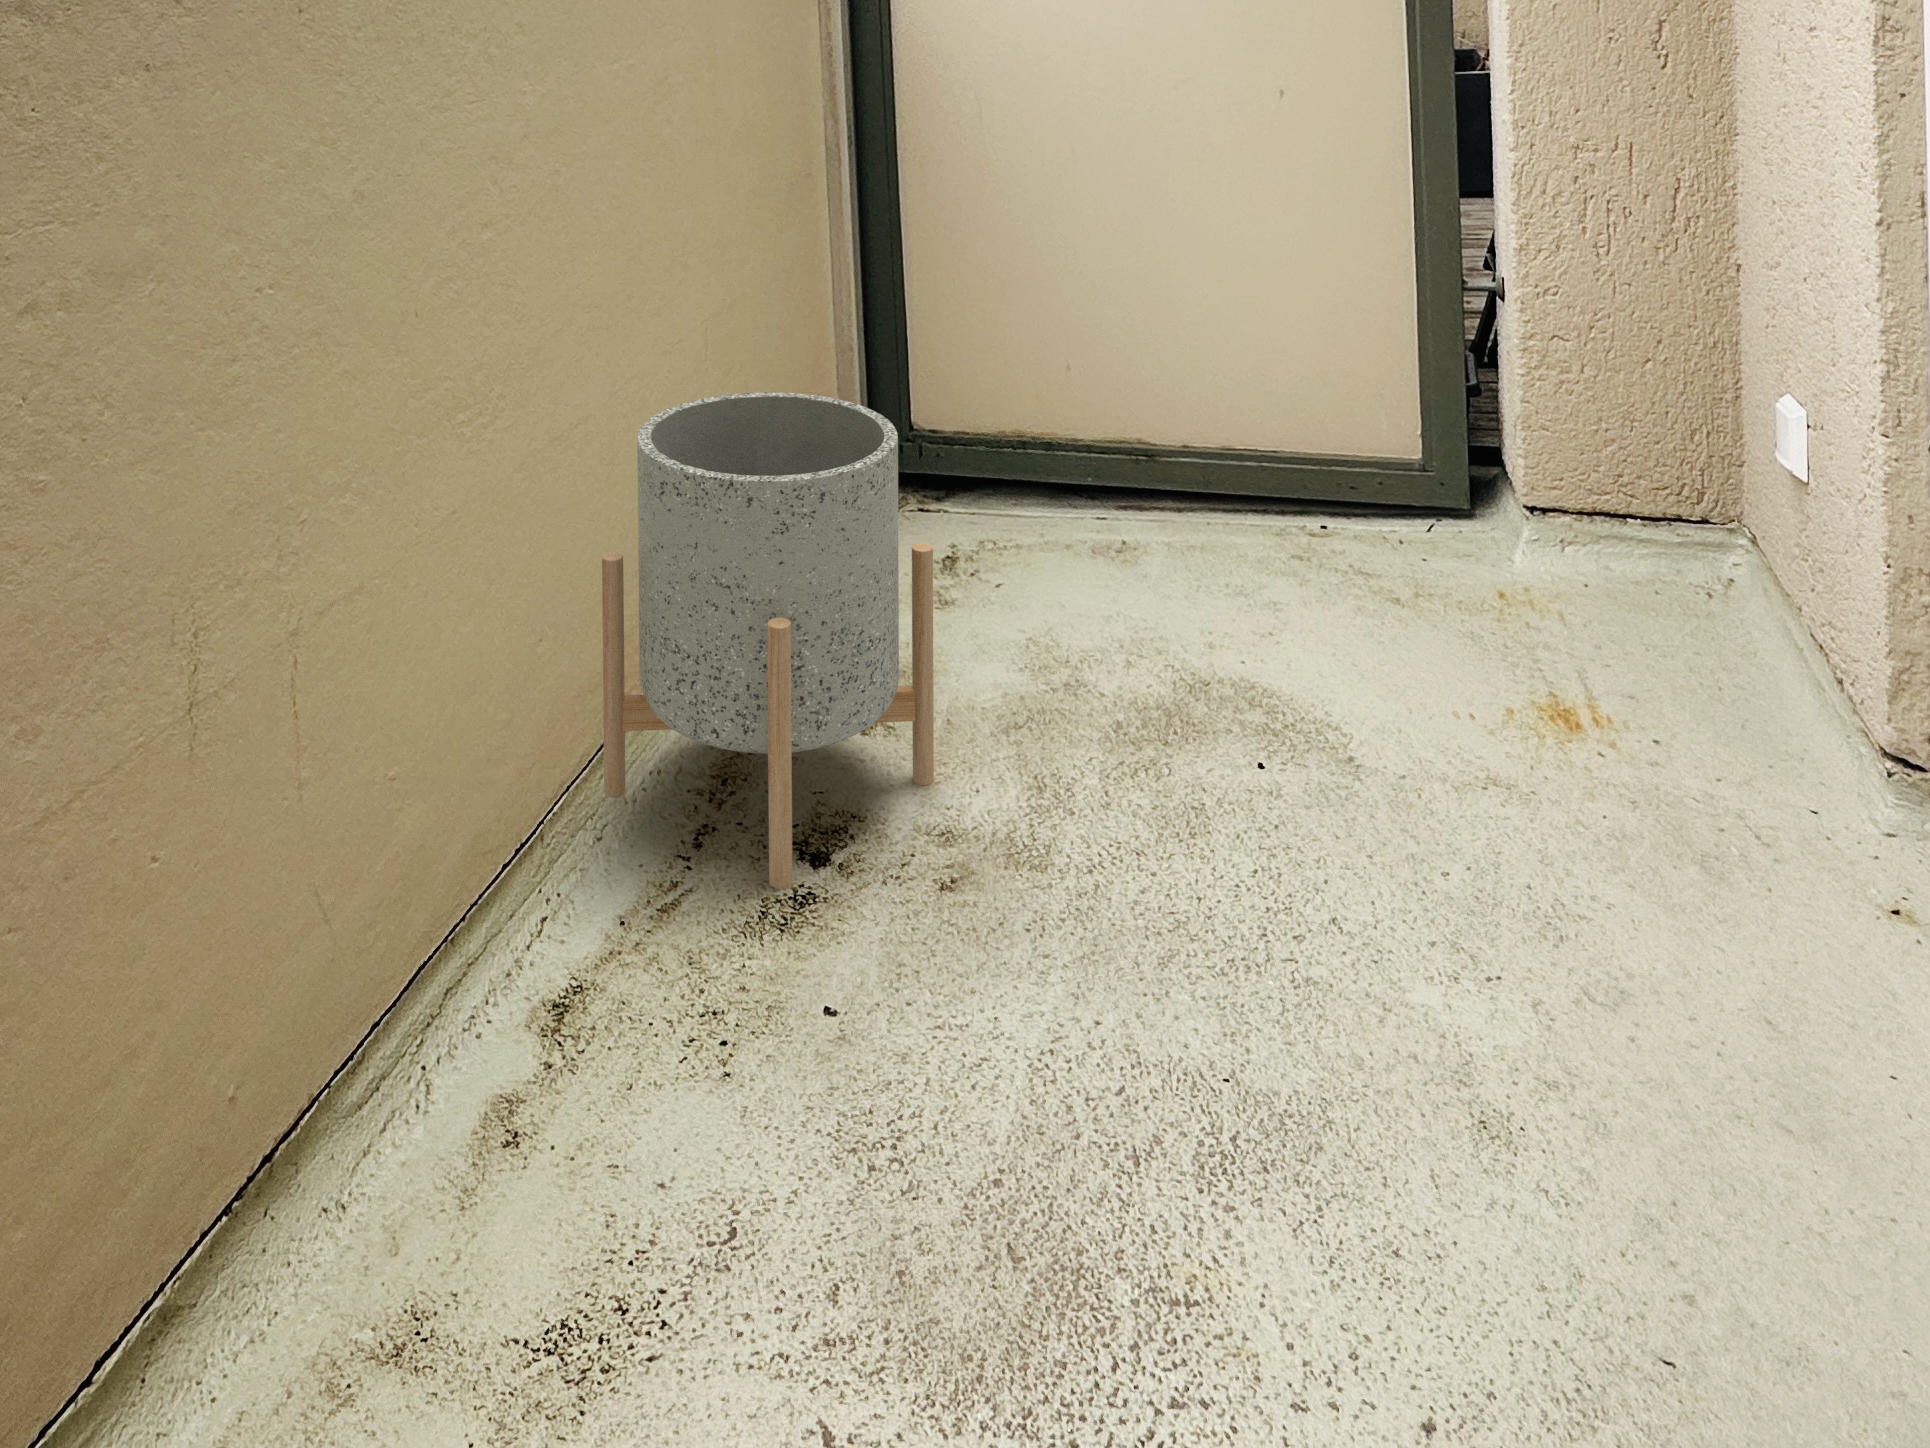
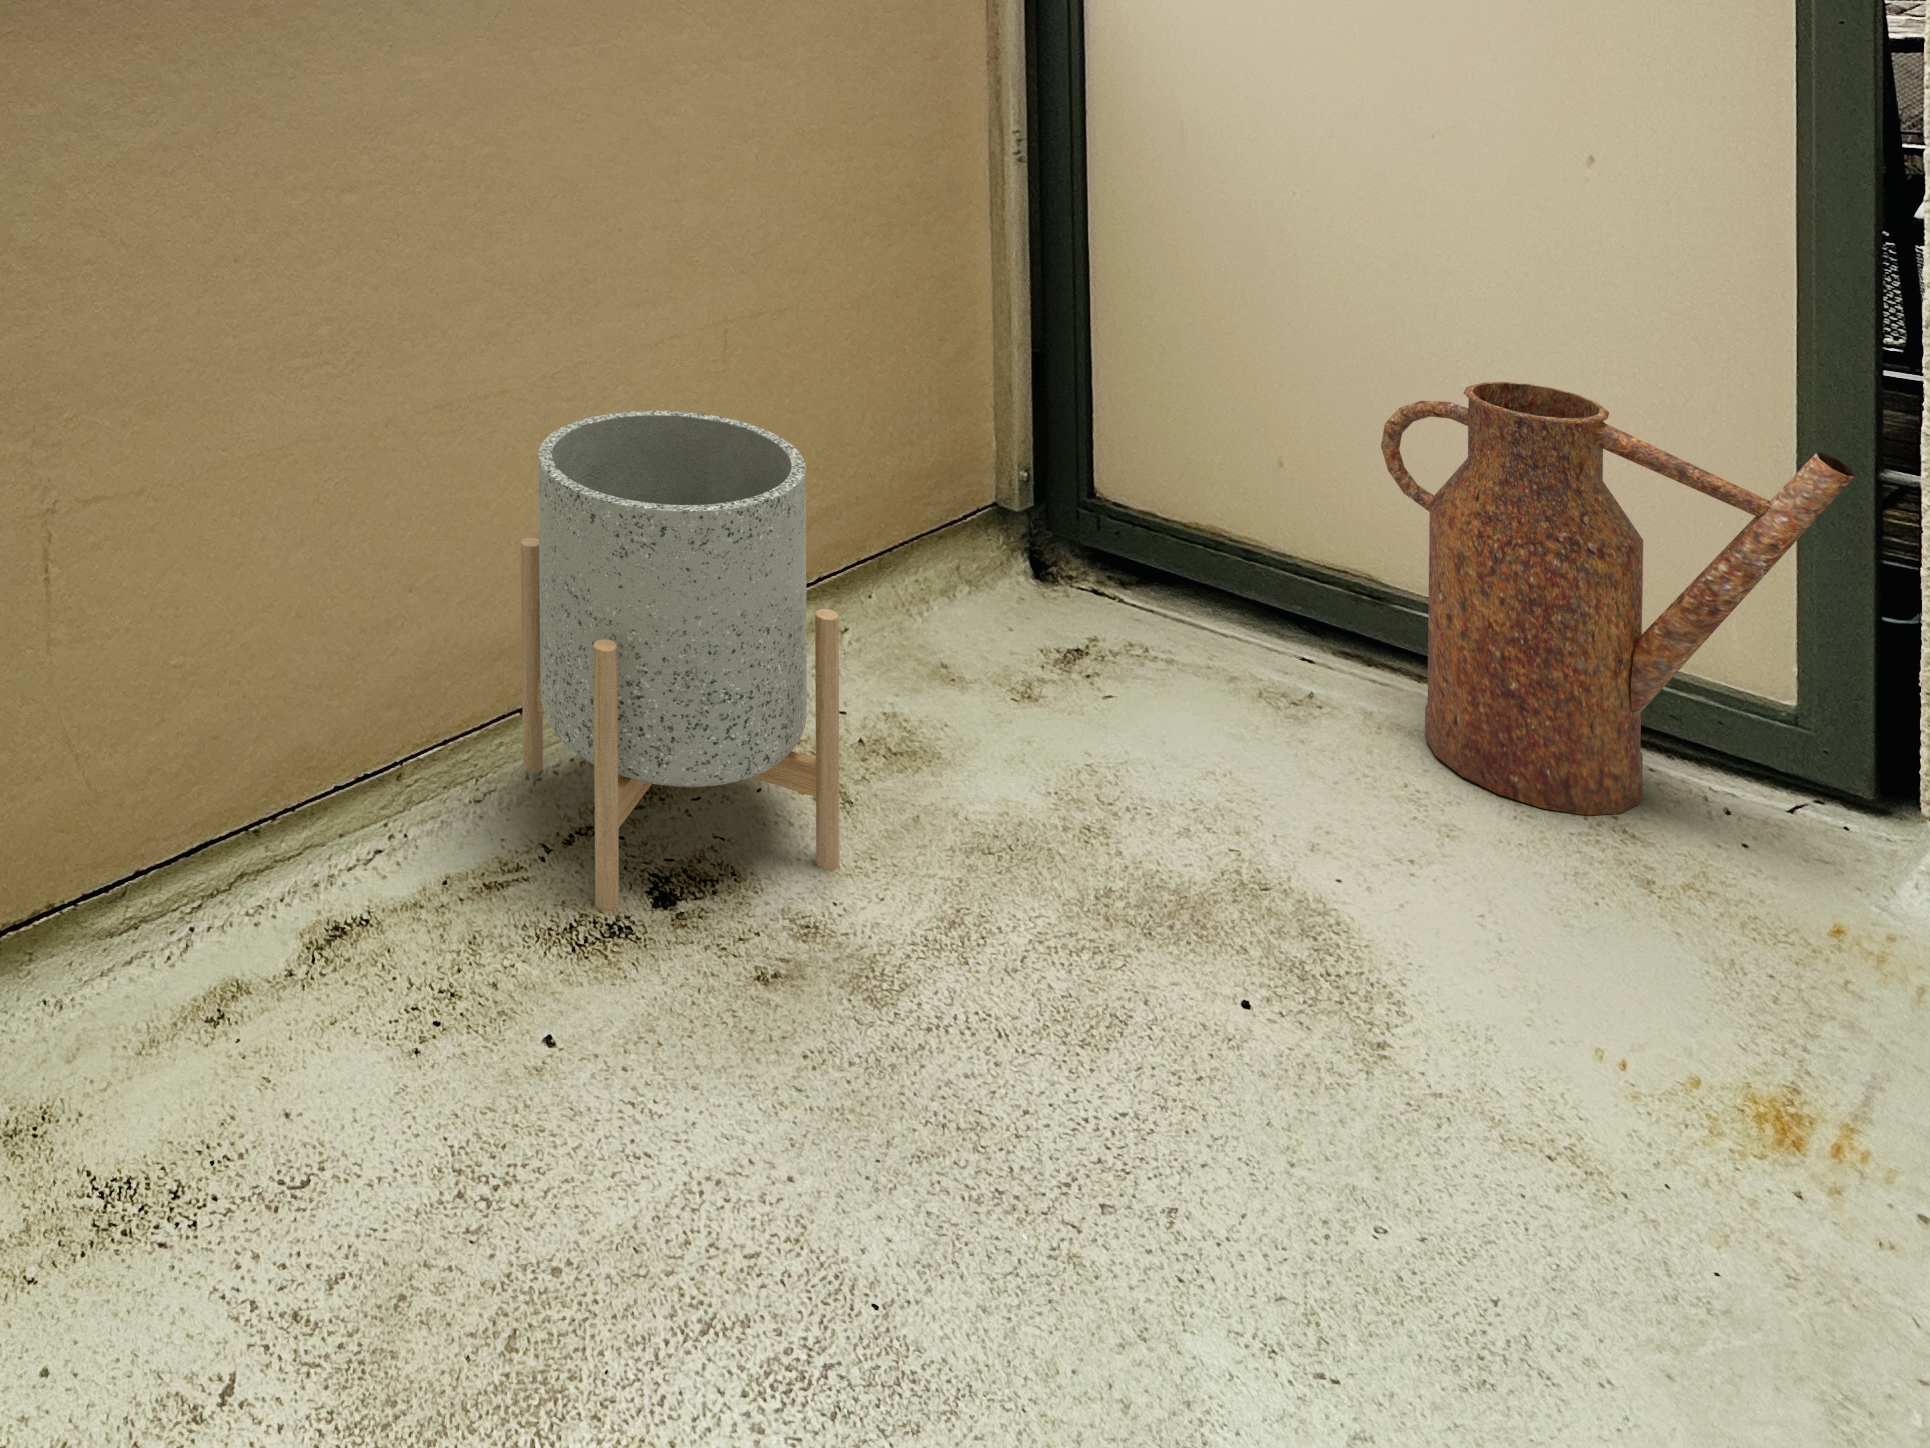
watering can: none [1180,262,1483,577] -> present [1381,382,1855,815]

